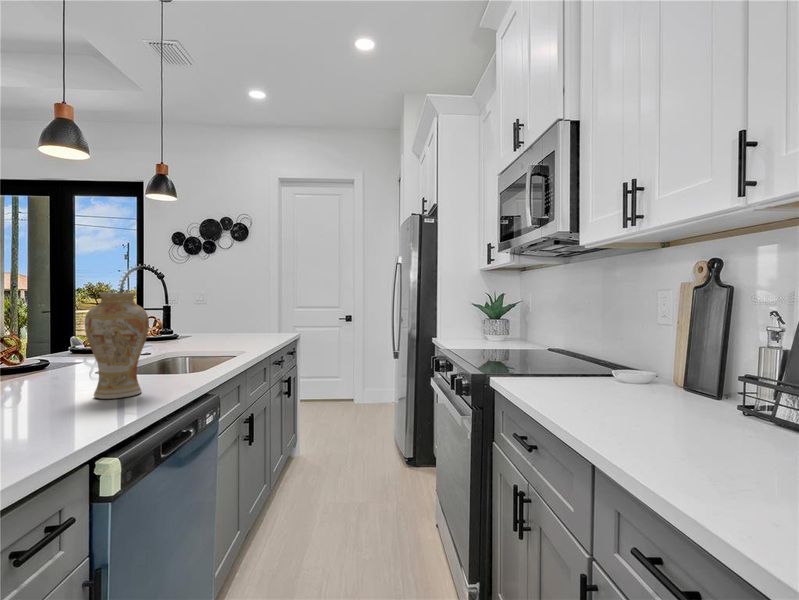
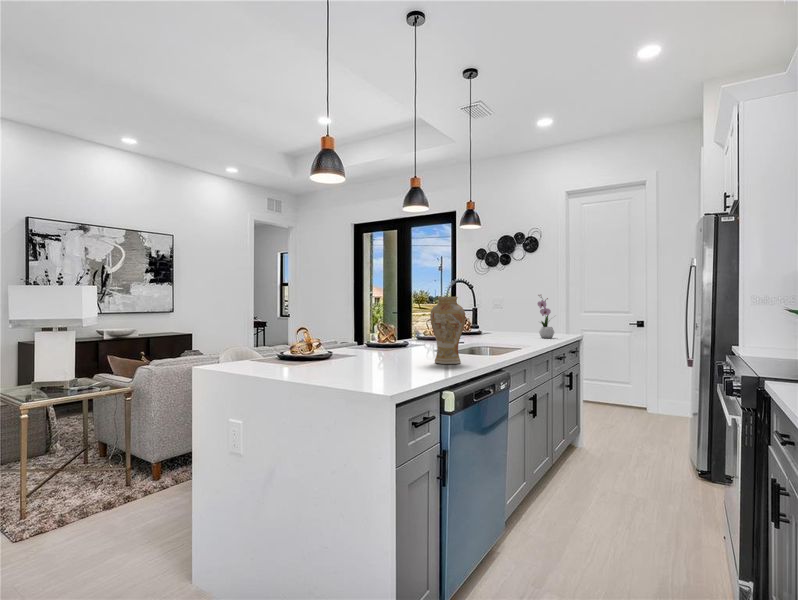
flower arrangement: none [250,289,271,339] -> present [537,295,554,338]

